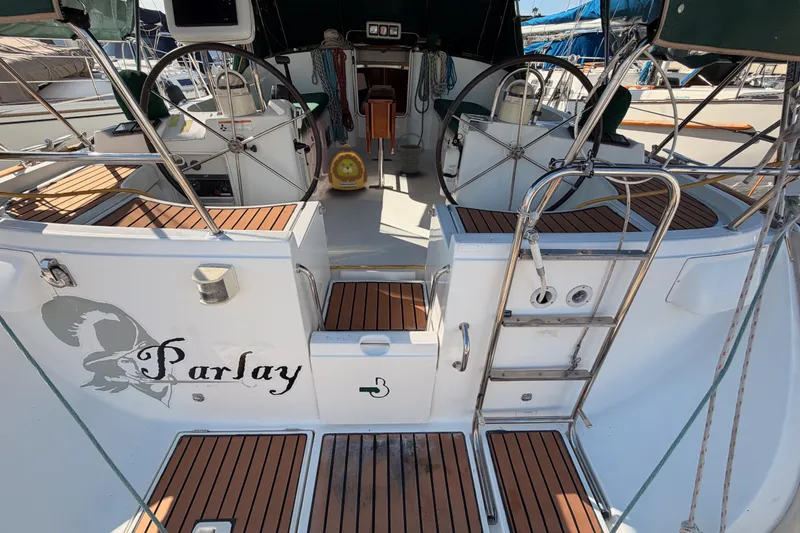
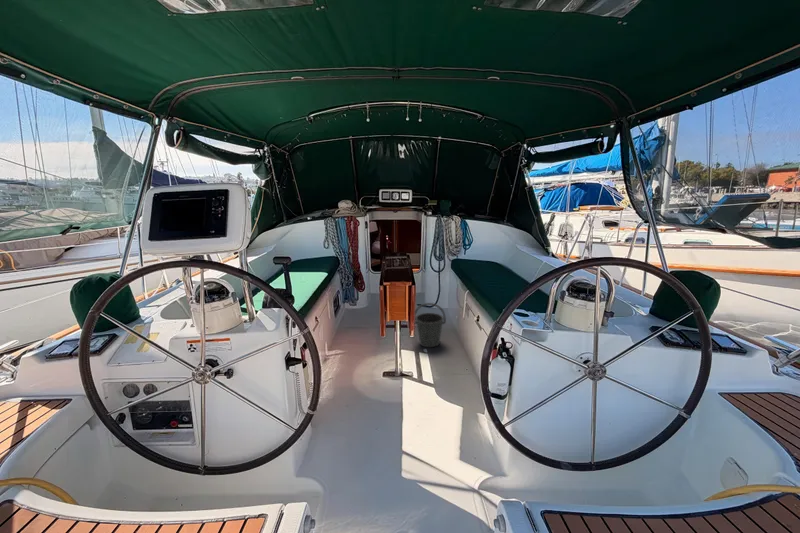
backpack: present [328,144,367,190] -> none [335,328,382,381]

